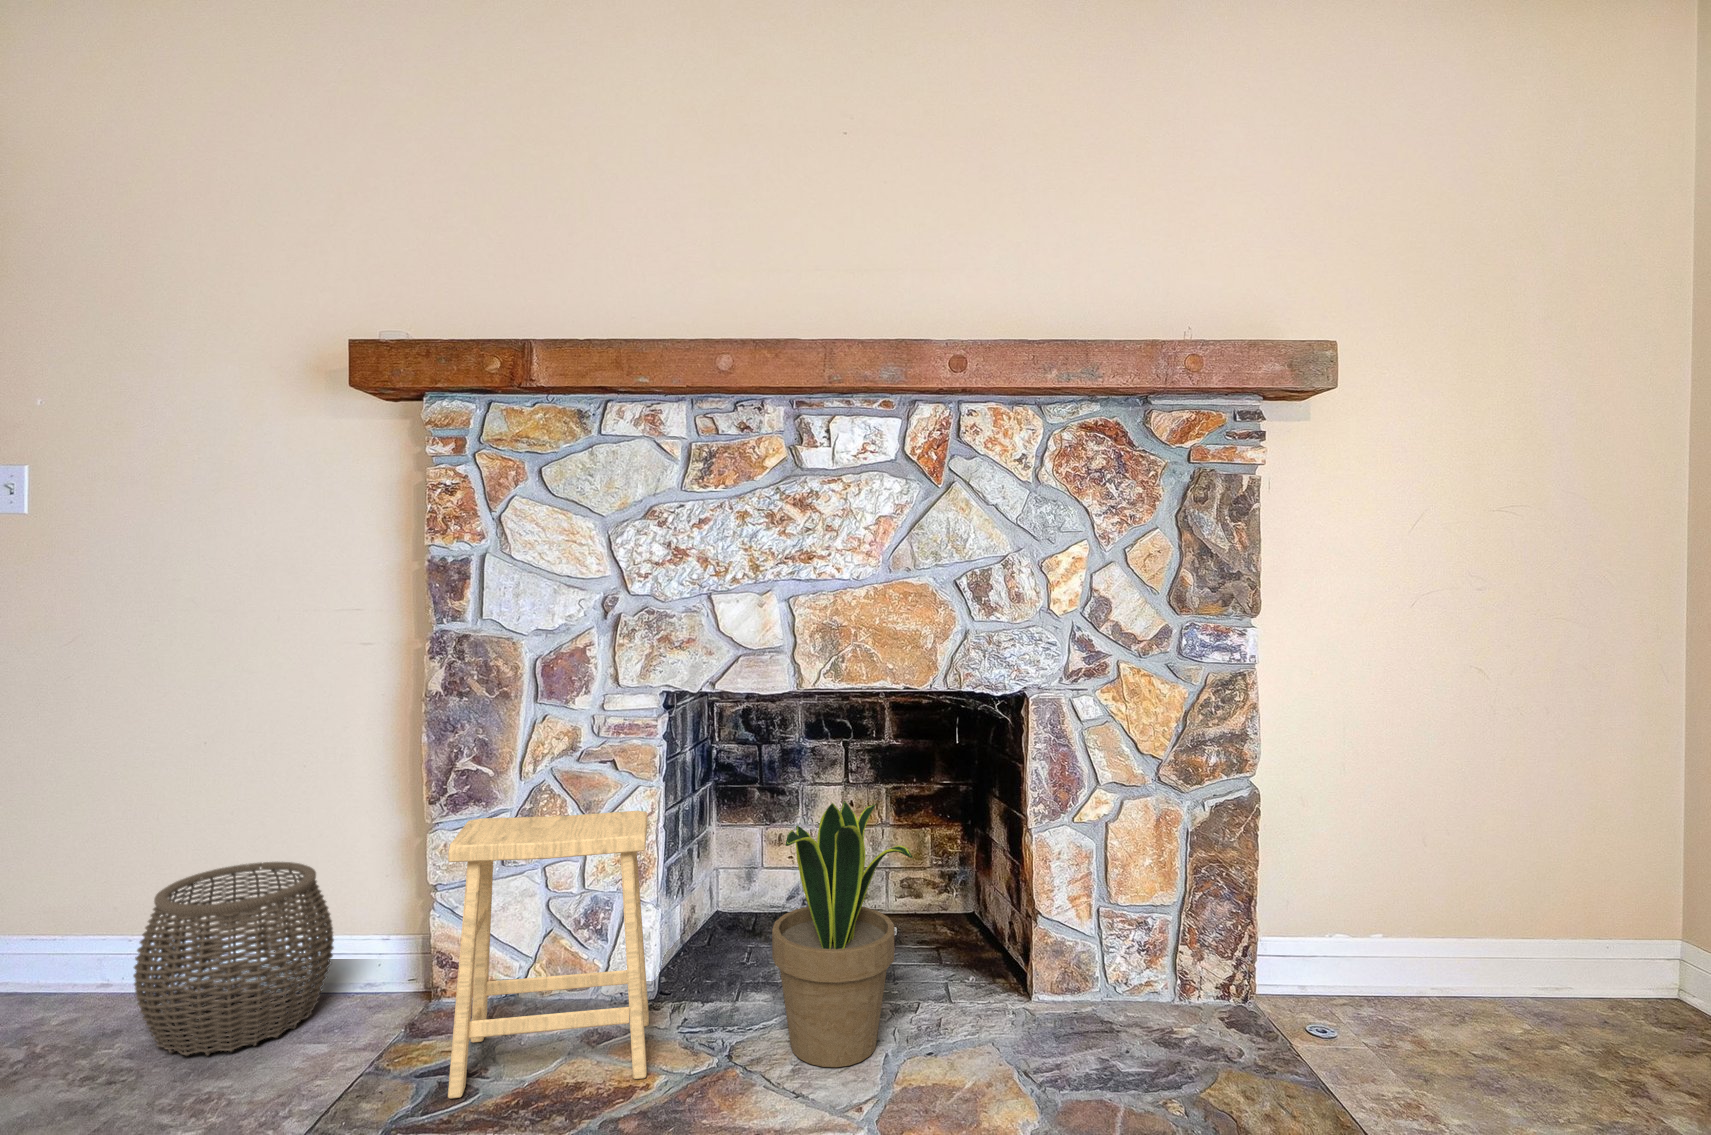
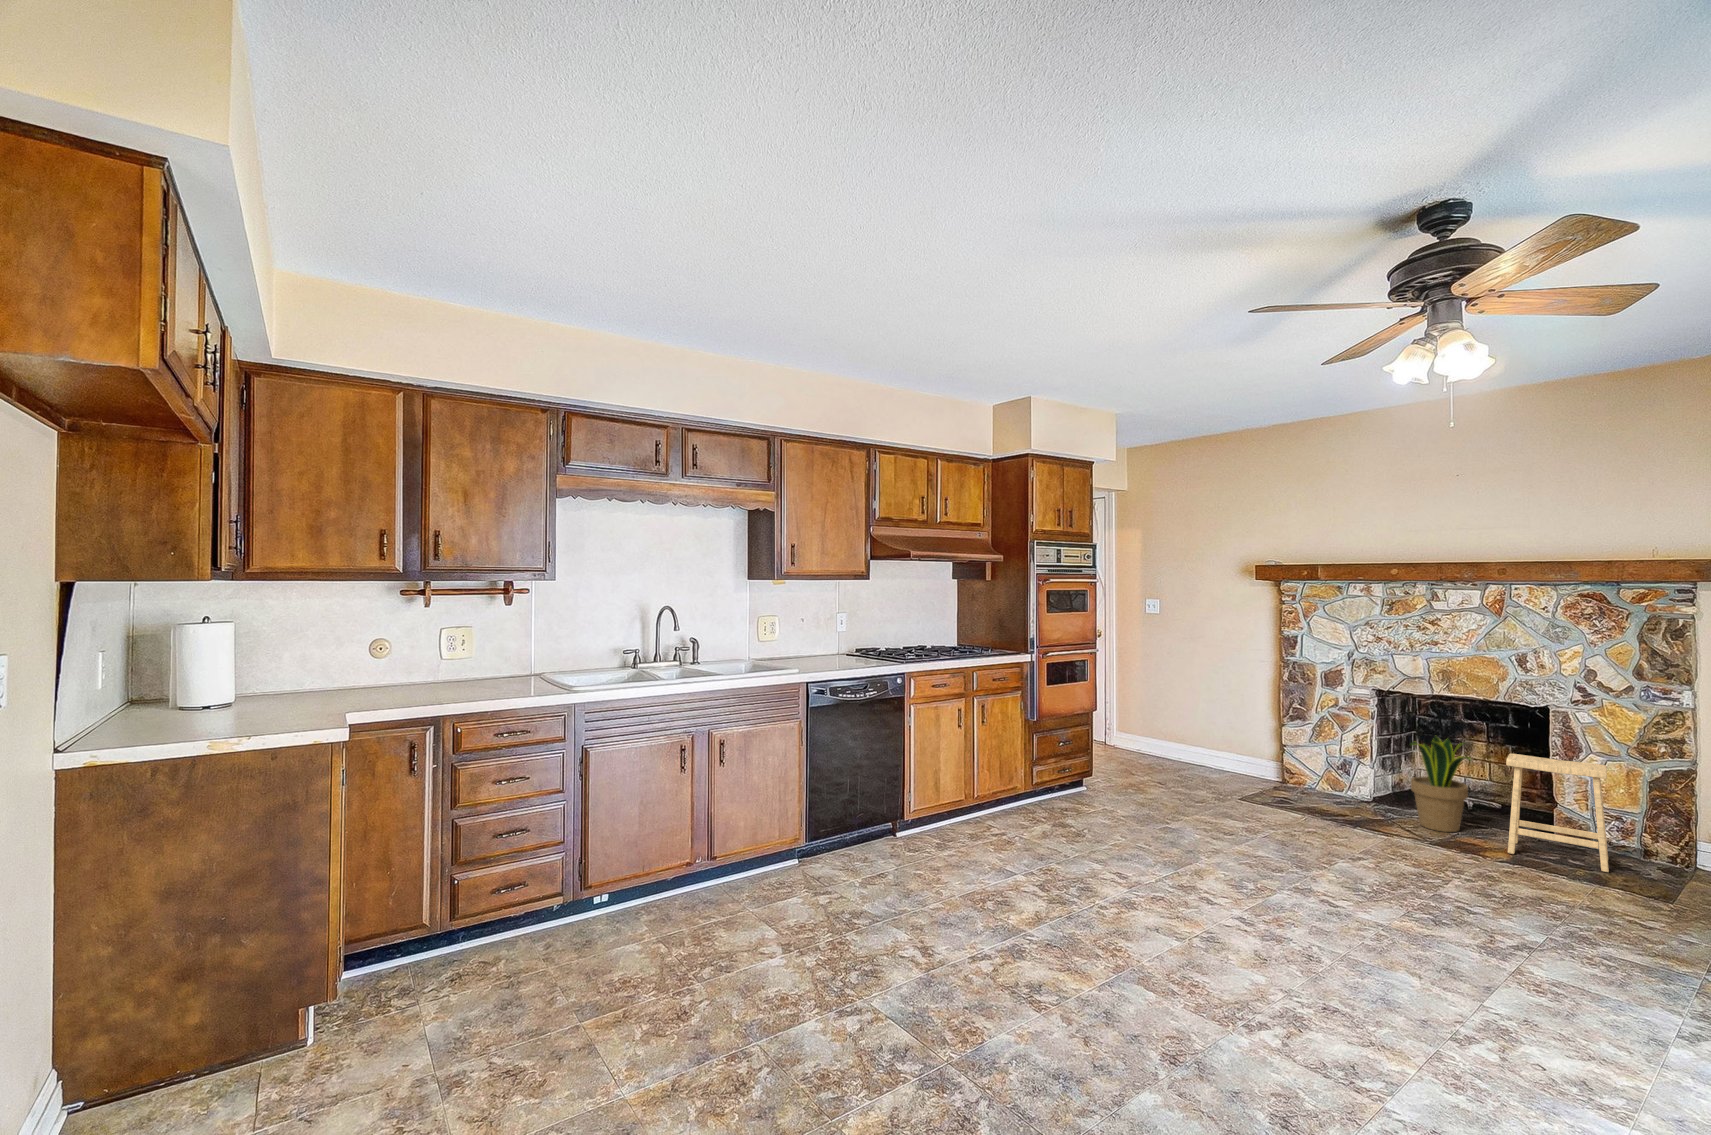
footstool: present [448,811,649,1098] -> present [1506,754,1609,872]
woven basket: present [133,862,334,1056] -> none [1196,727,1253,780]

